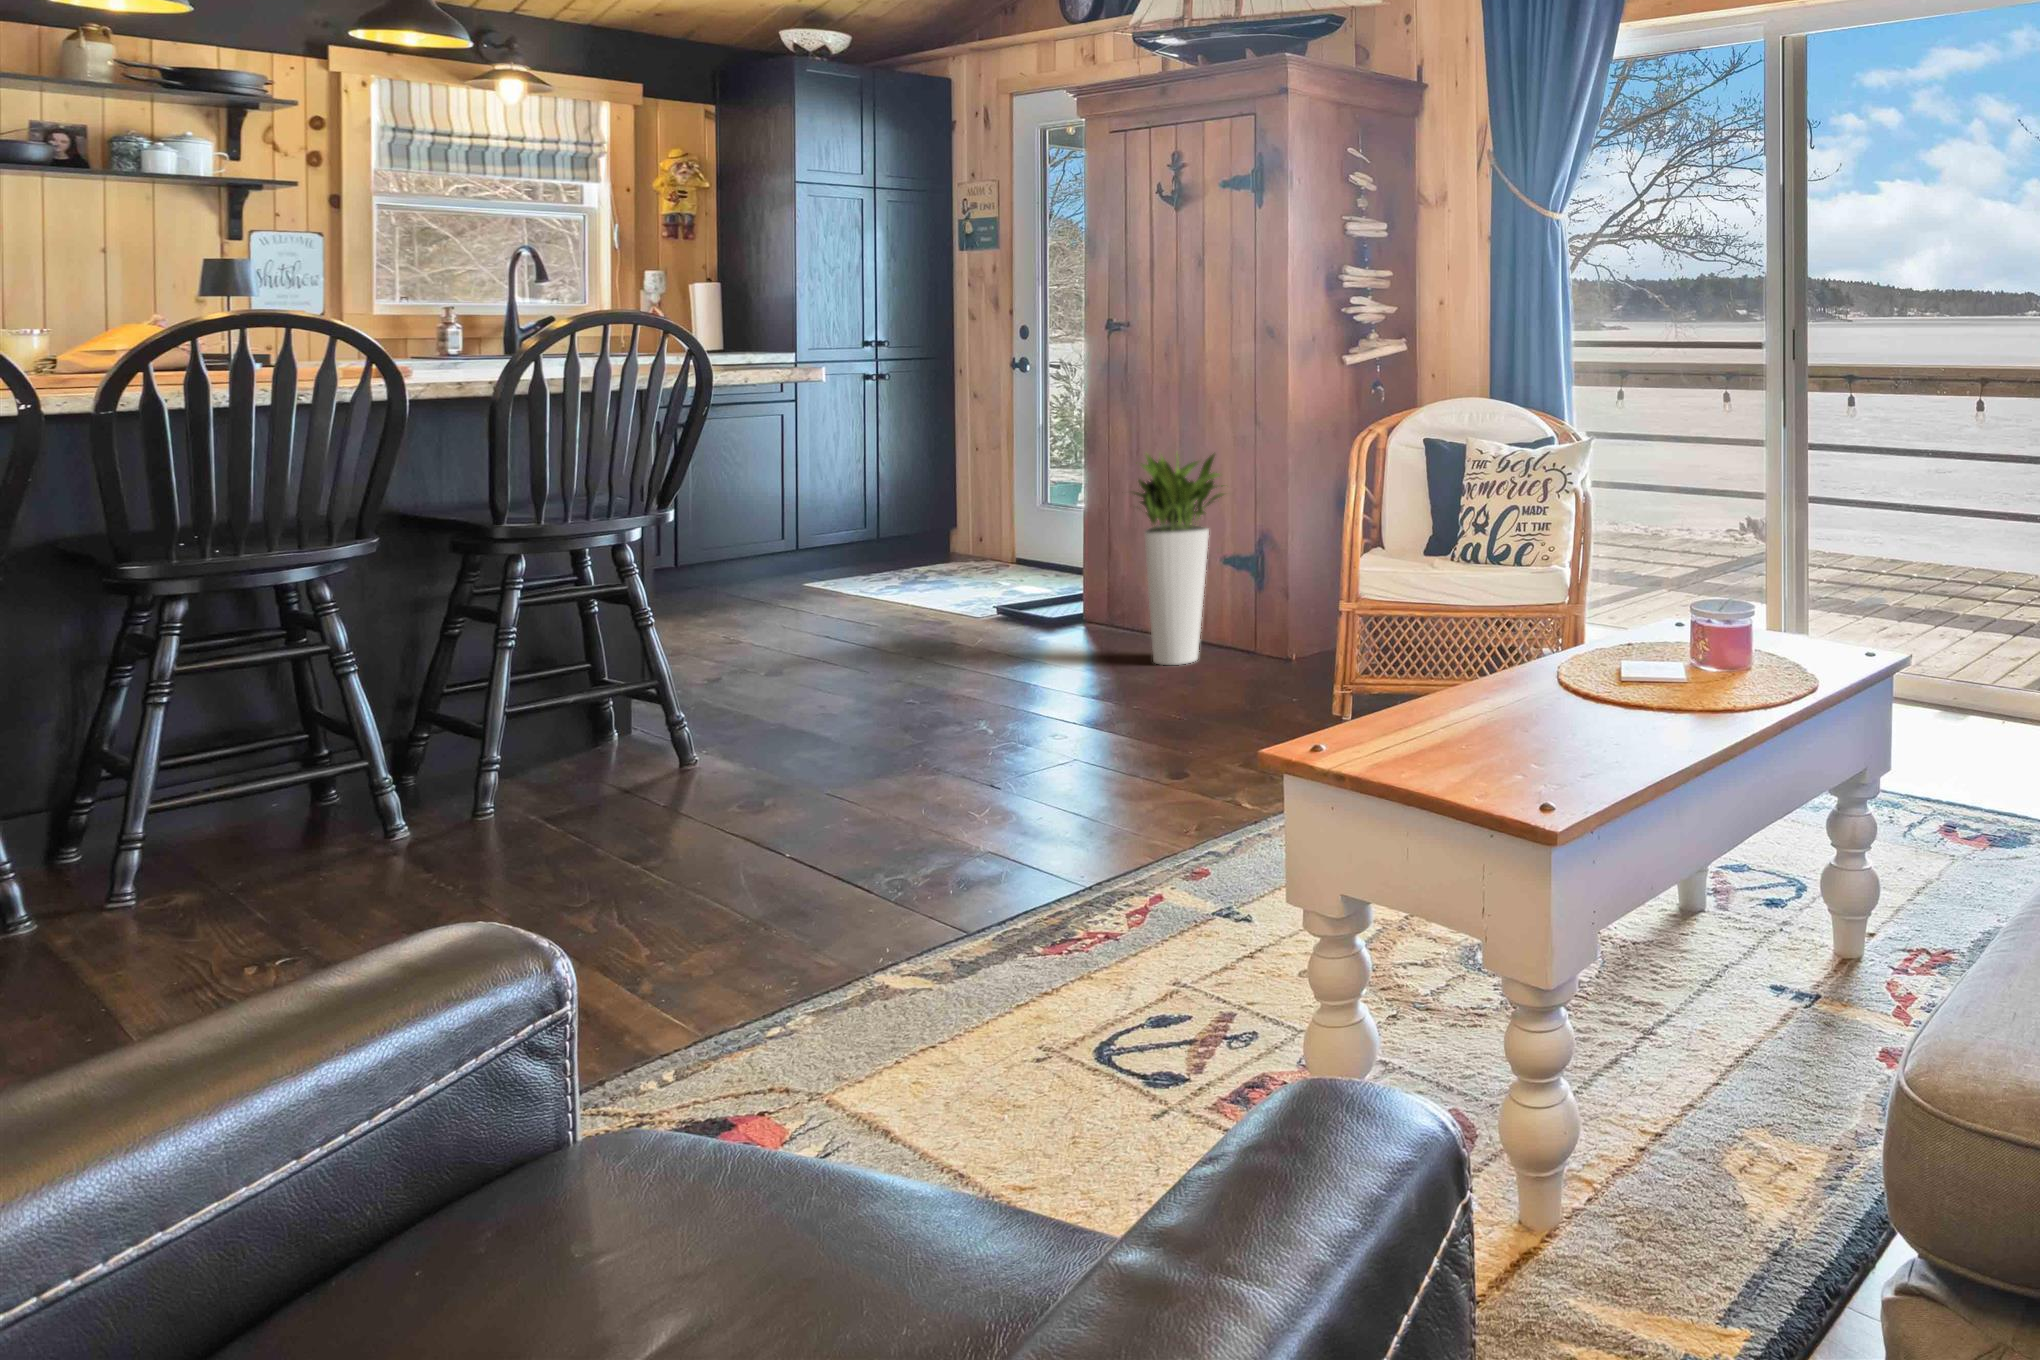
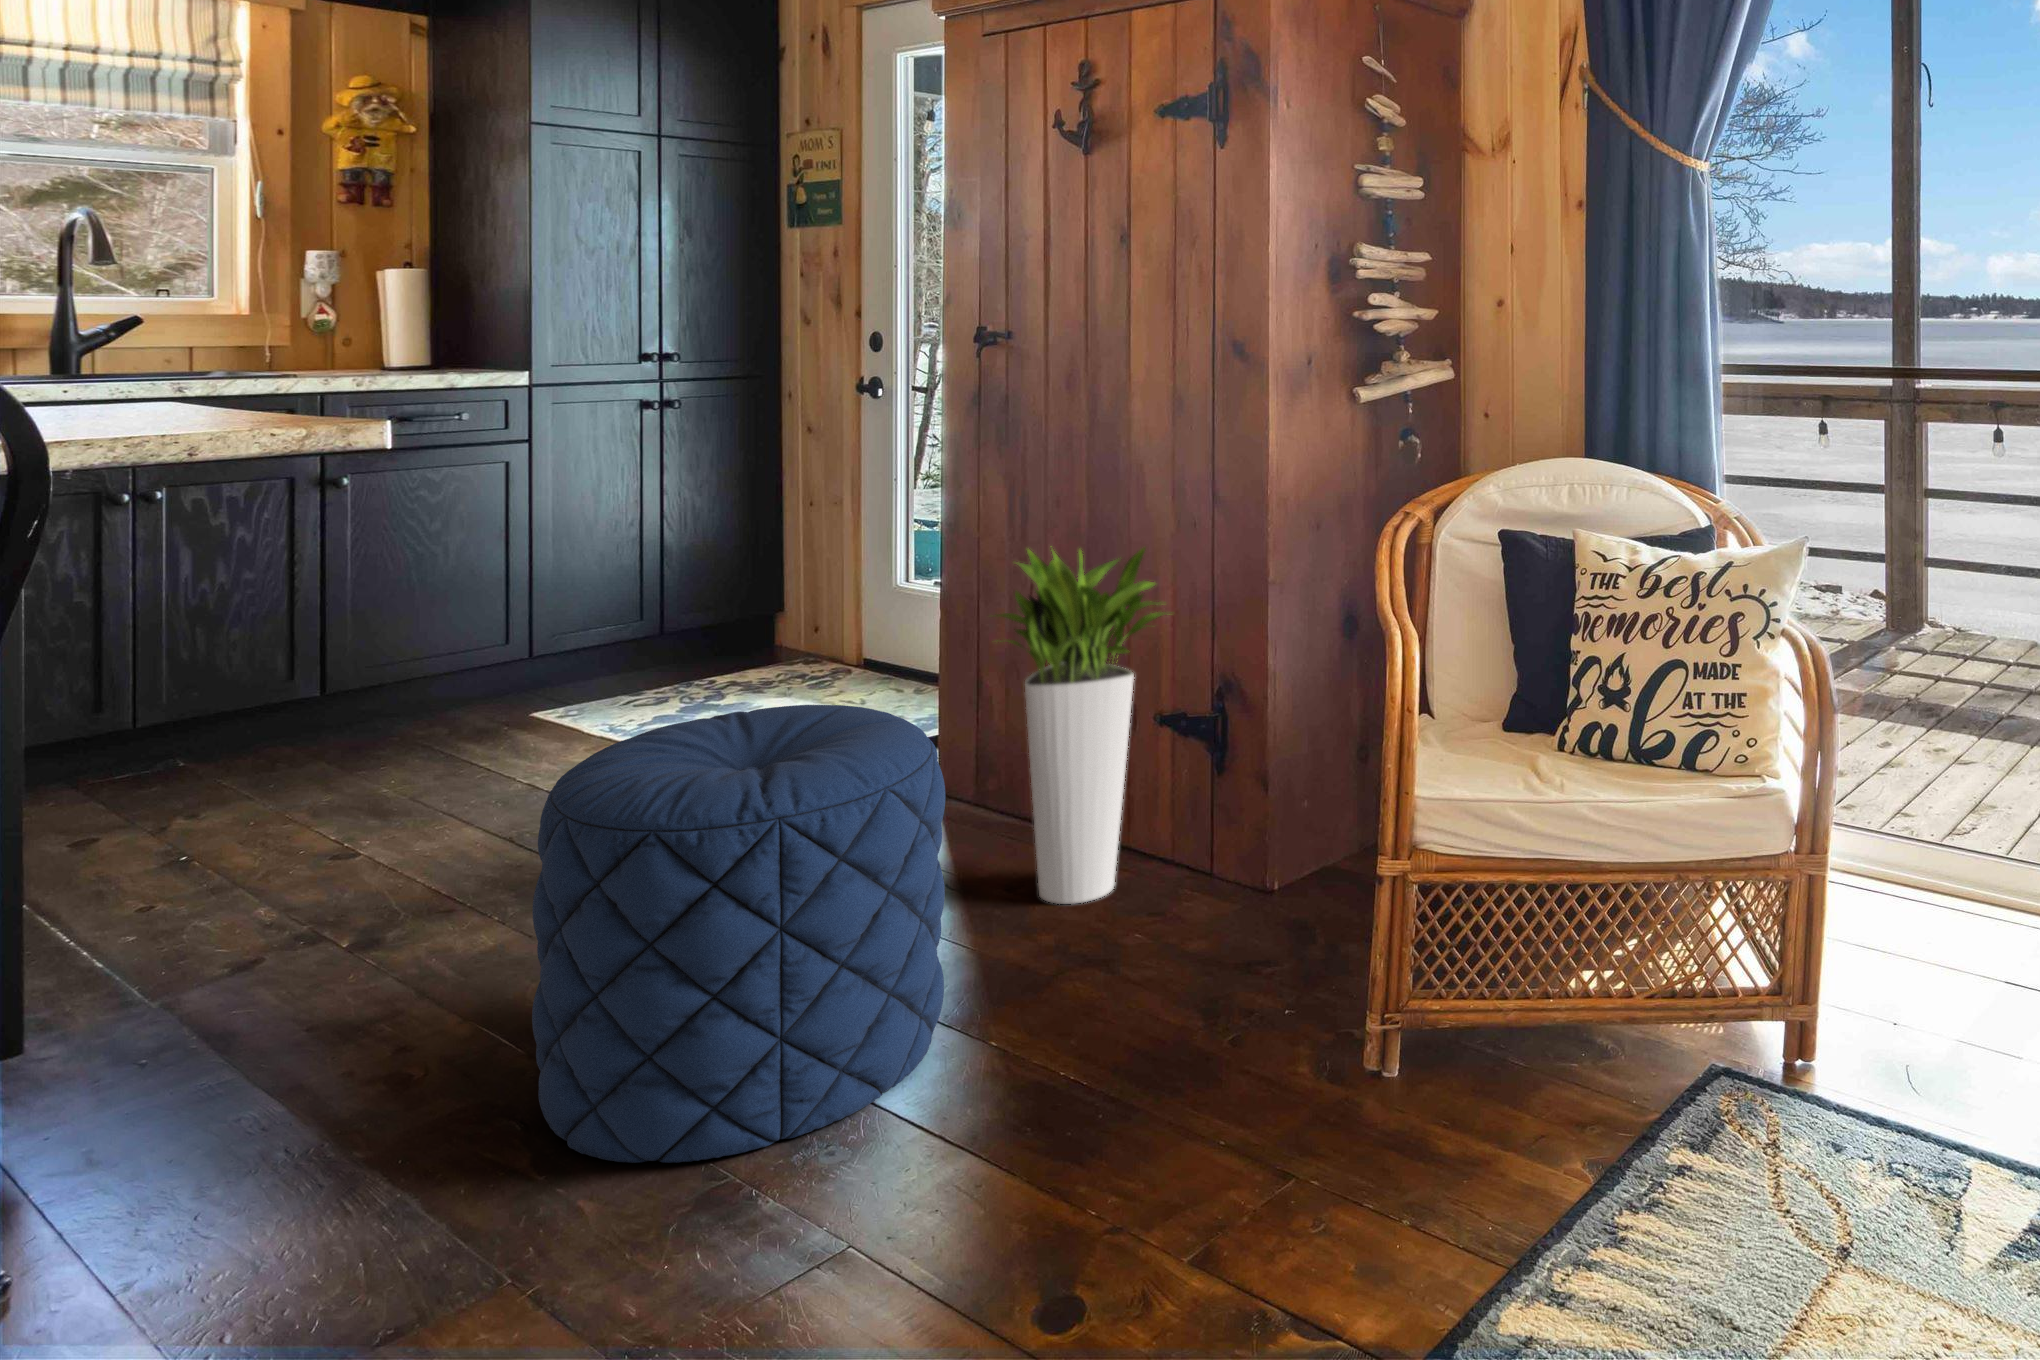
pouf: none [903,529,1107,739] -> present [532,705,945,1163]

